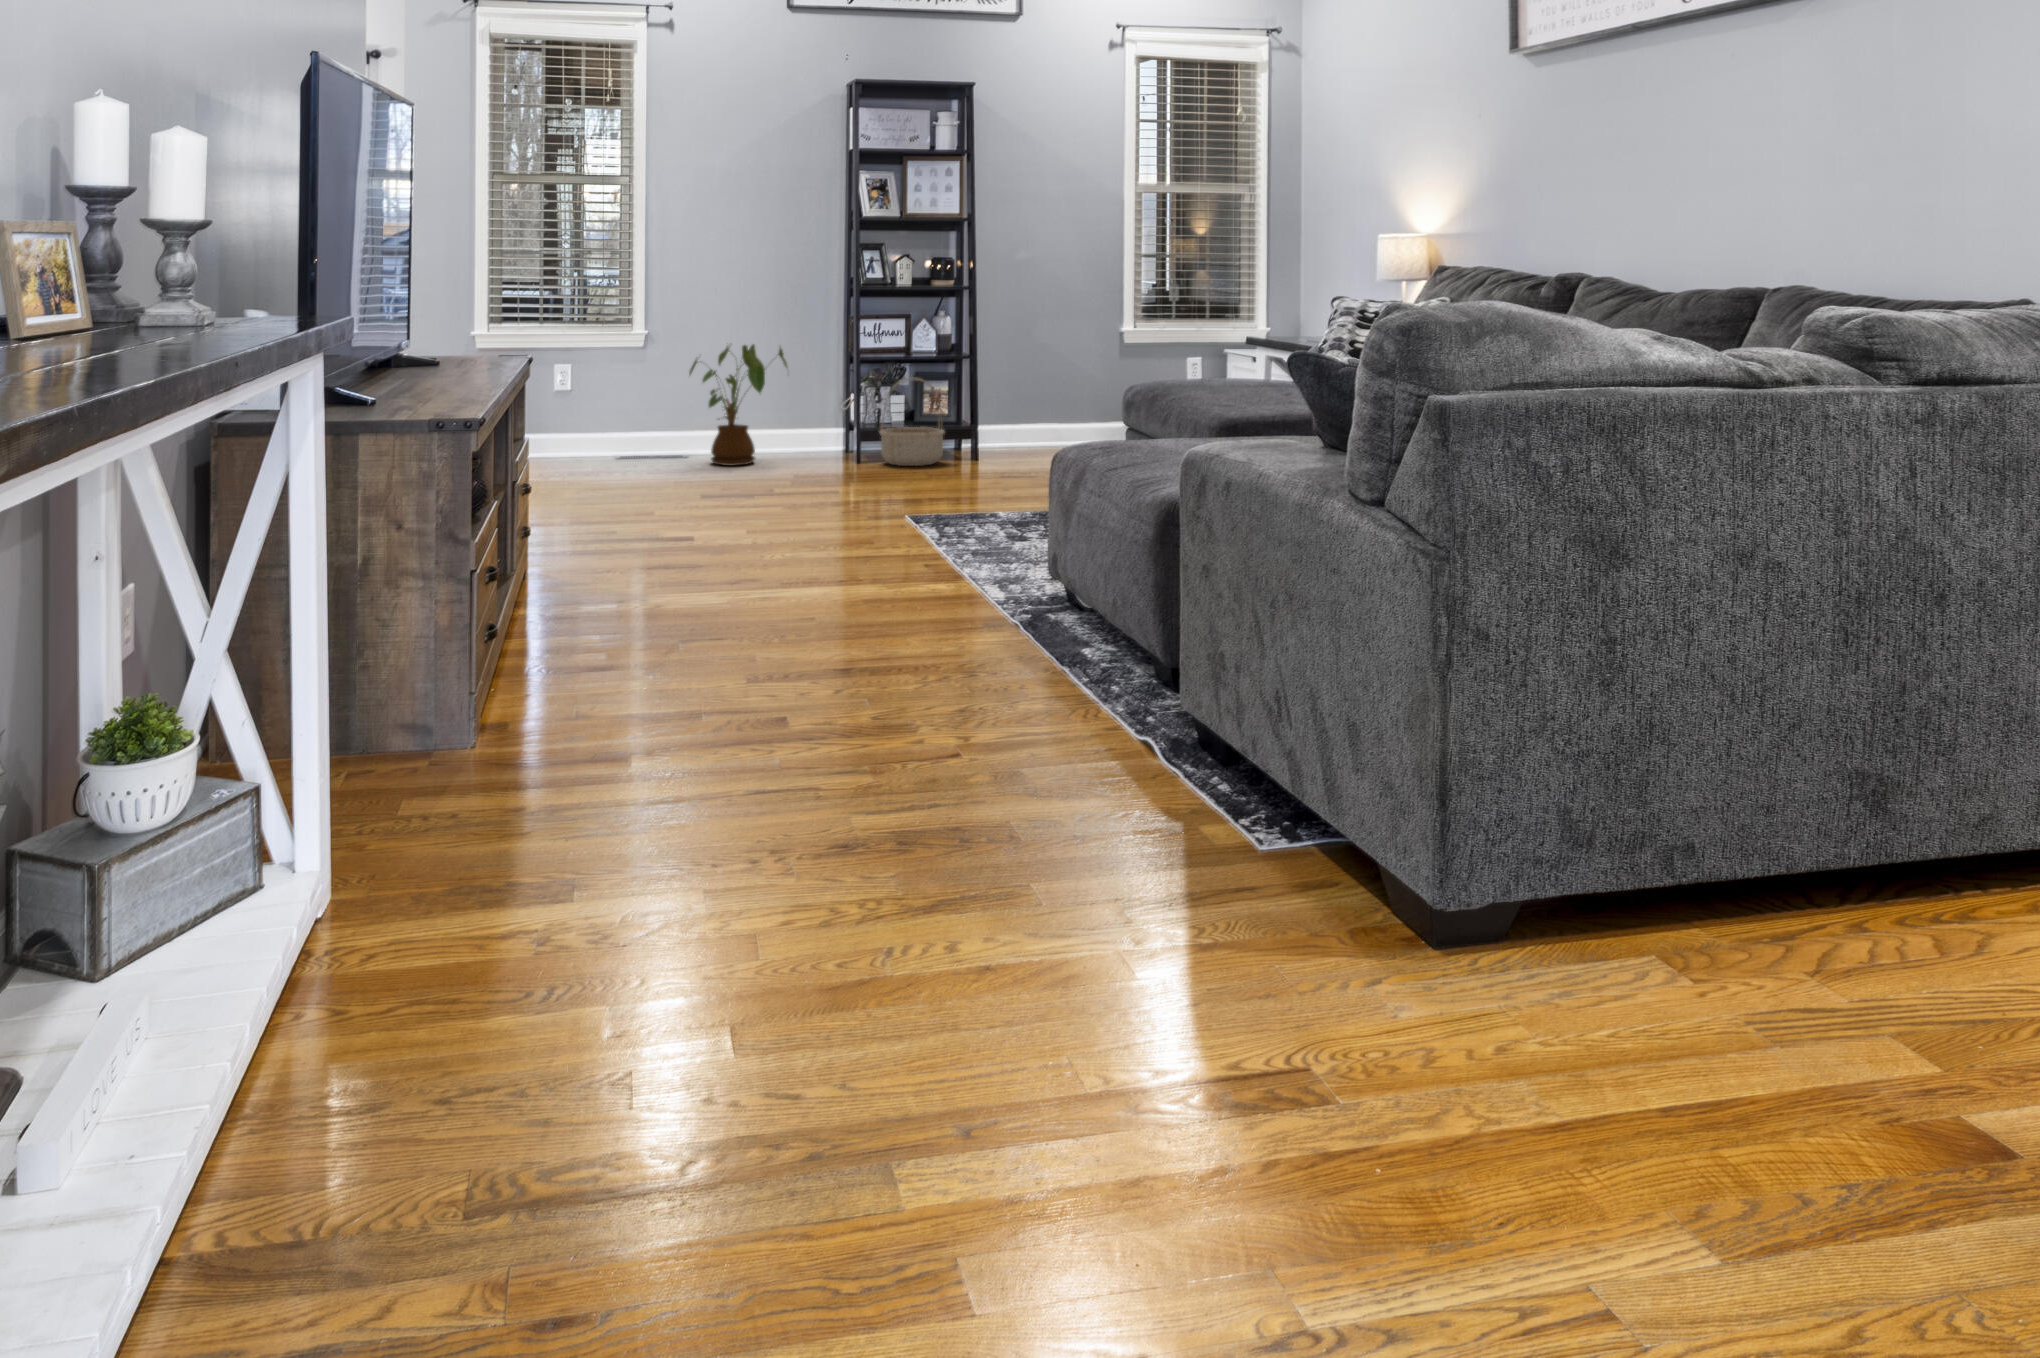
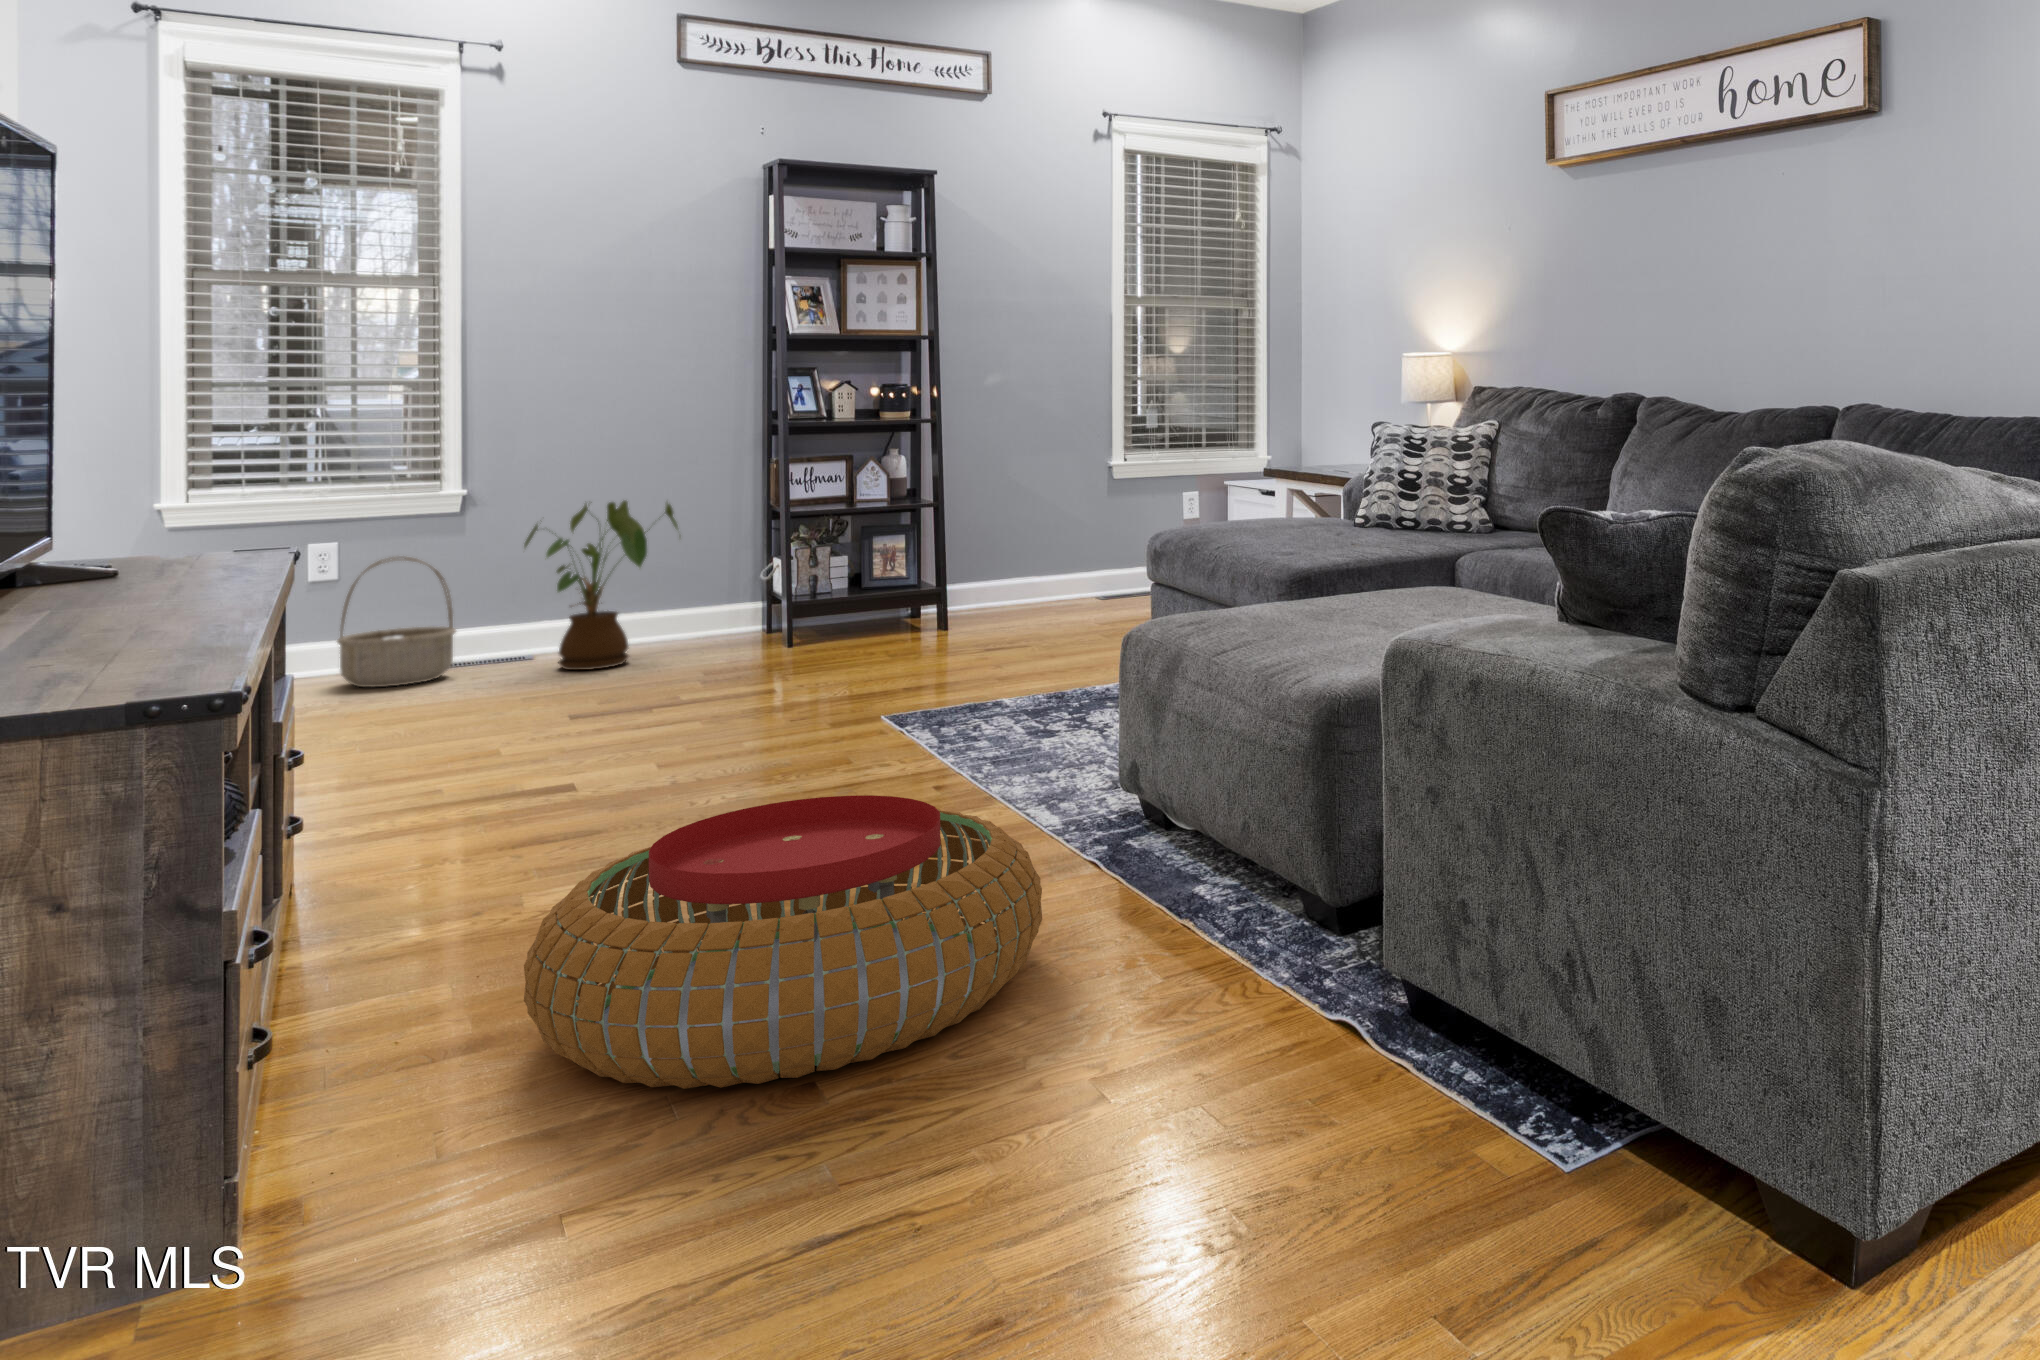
basket: present [880,377,945,466] -> present [337,557,456,687]
pouf: none [648,546,959,712] -> present [524,795,1042,1089]

